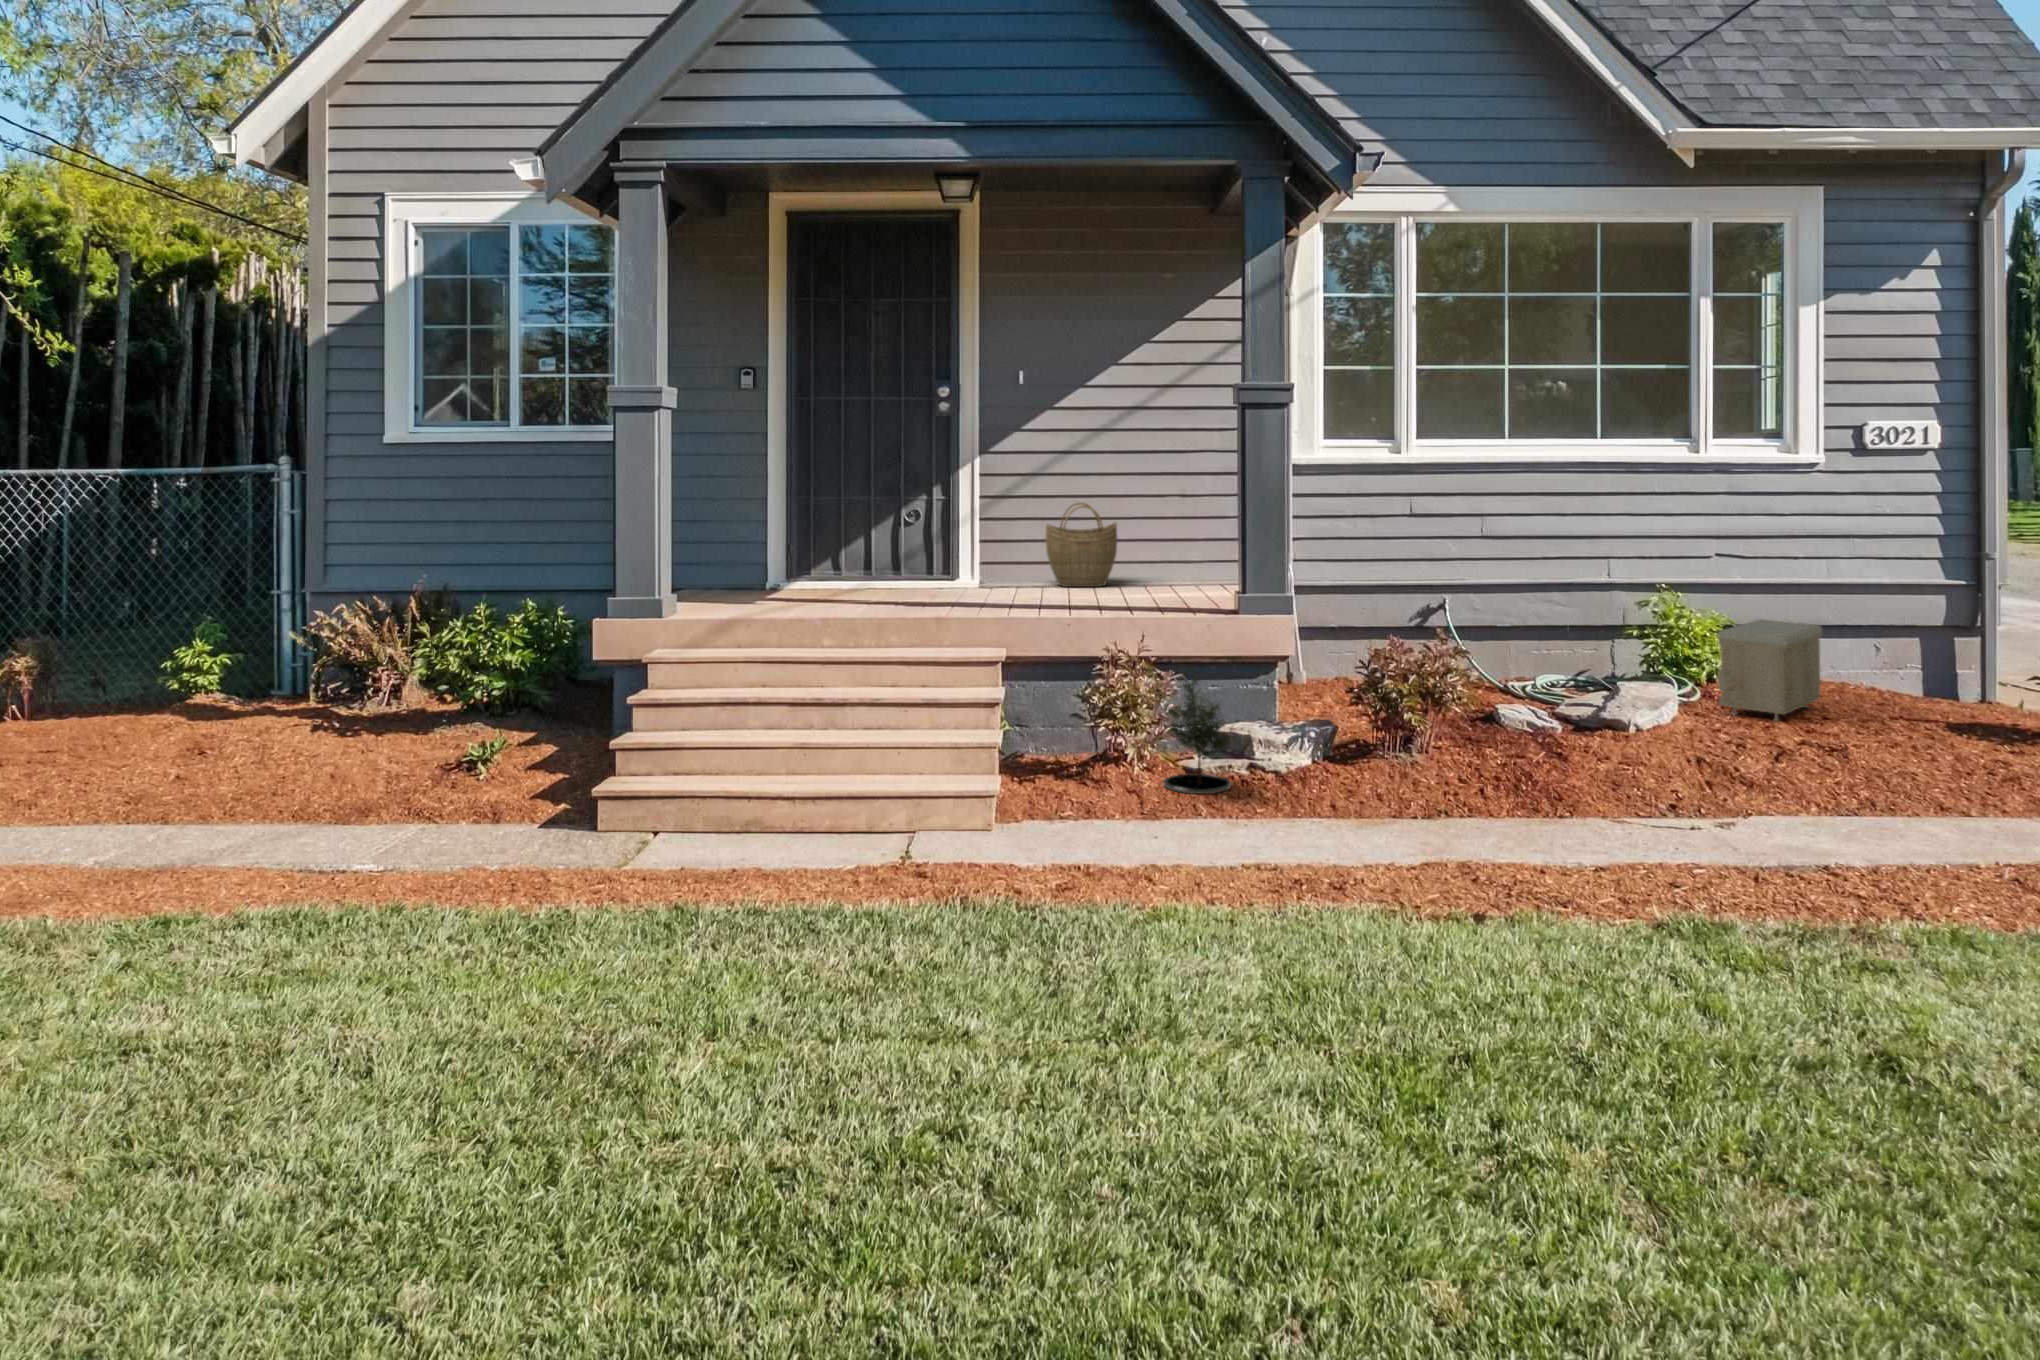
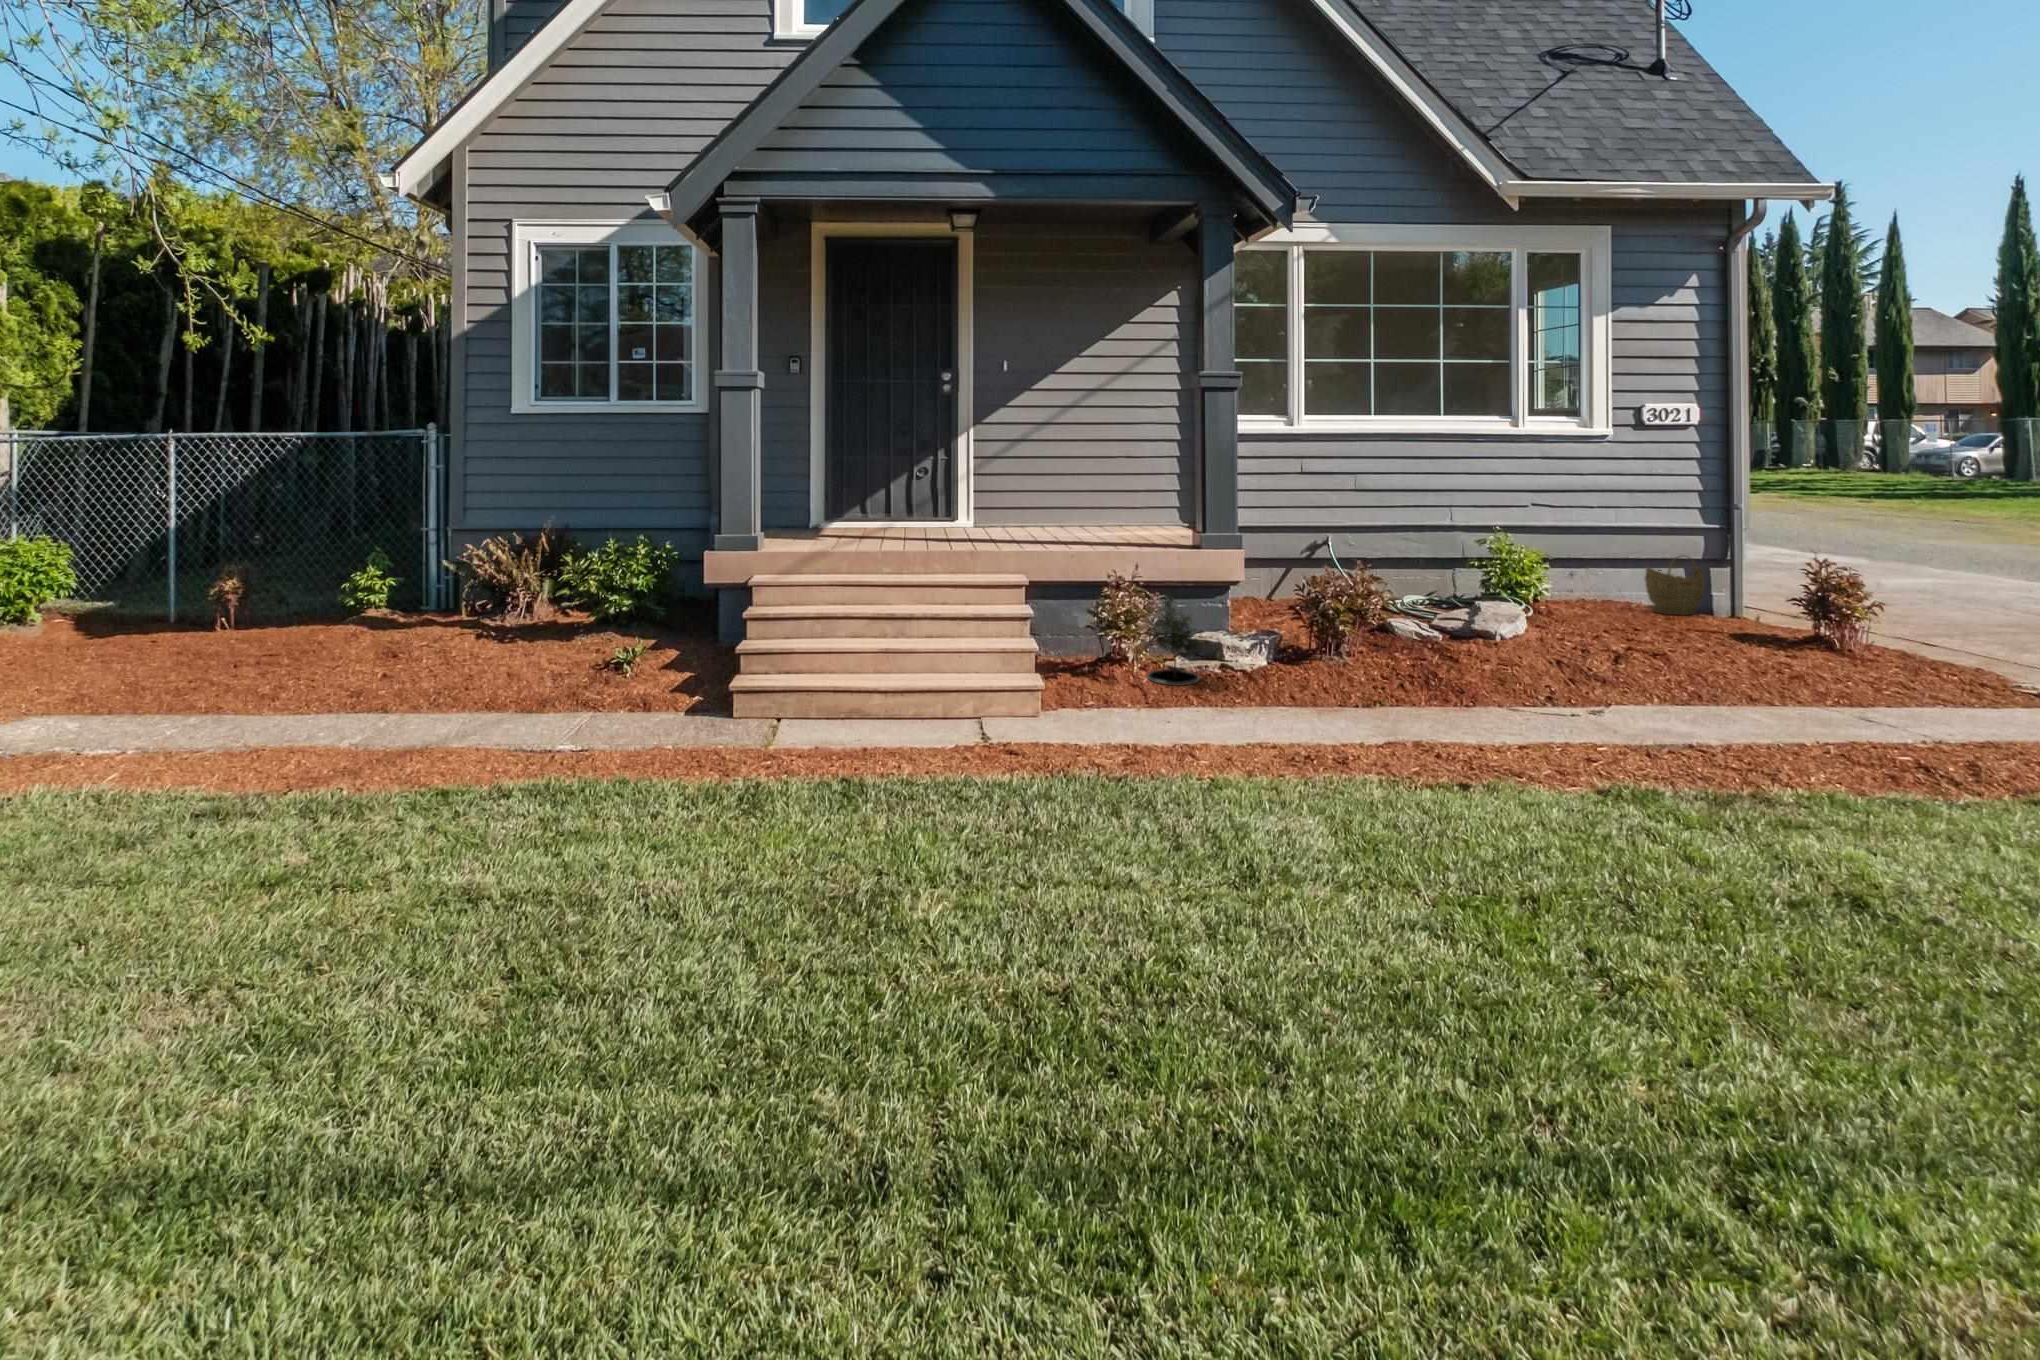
woven basket: present [1046,503,1117,587] -> present [1645,556,1705,615]
storage bench: present [1718,619,1823,721] -> none [1538,549,1612,625]

